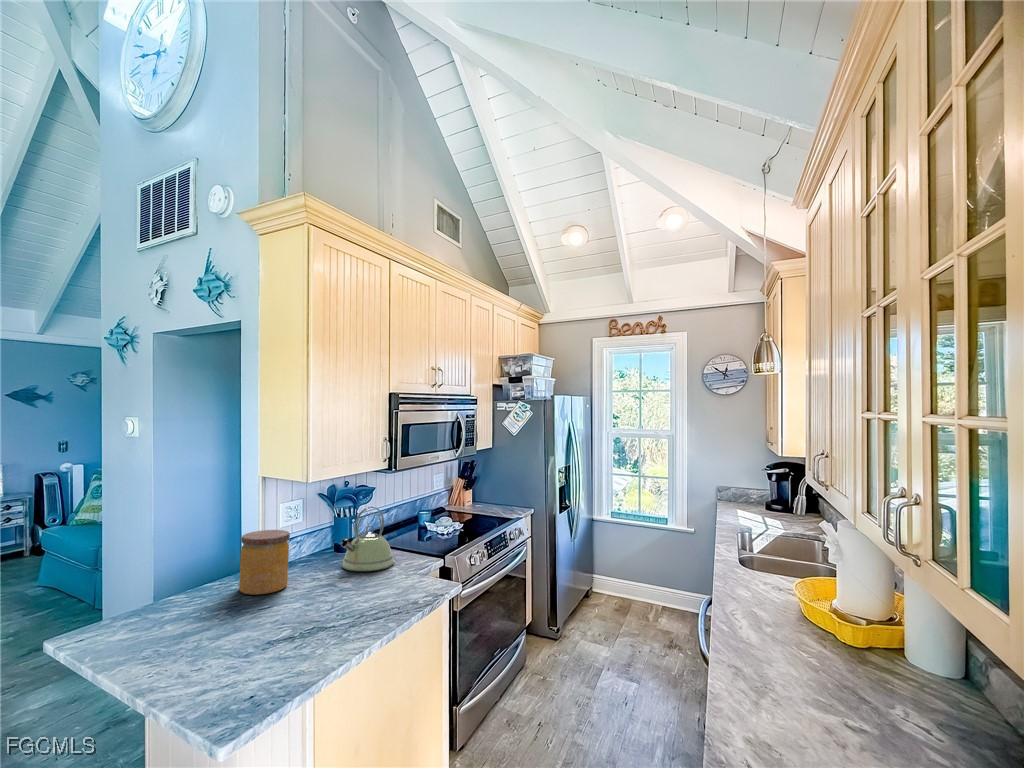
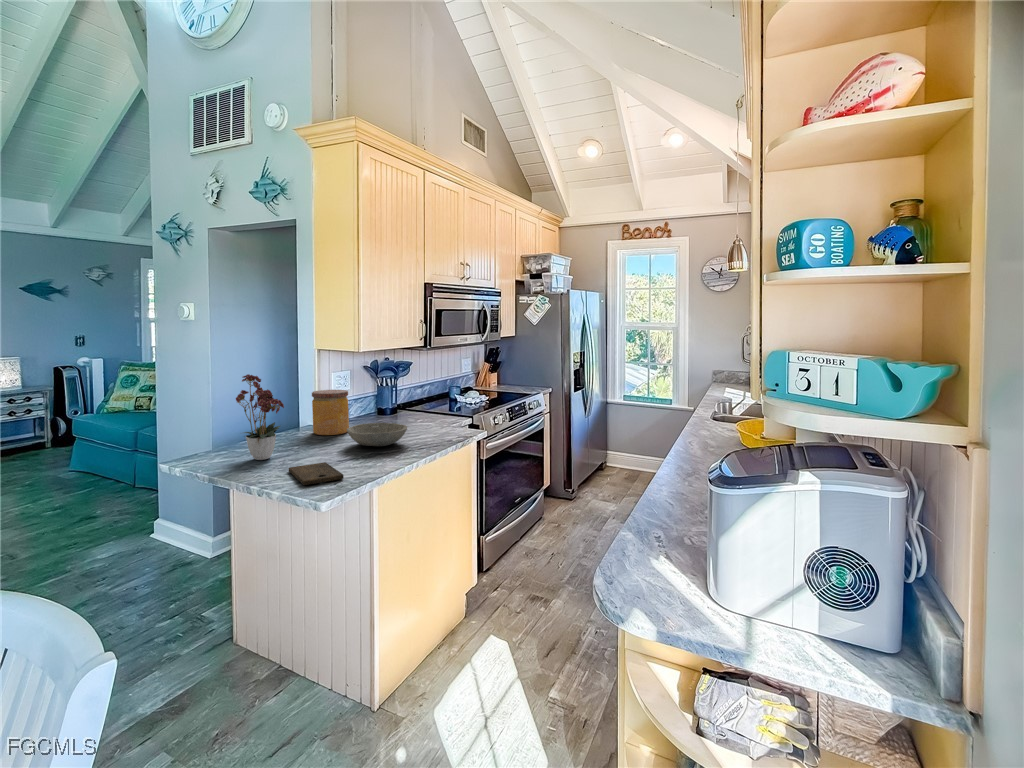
kettle: present [341,507,394,571] -> none [388,375,431,424]
flower arrangement: none [121,521,201,650] -> present [236,374,284,460]
bowl: none [281,579,364,618] -> present [347,423,407,446]
cutting board: none [188,656,266,712] -> present [289,462,344,485]

